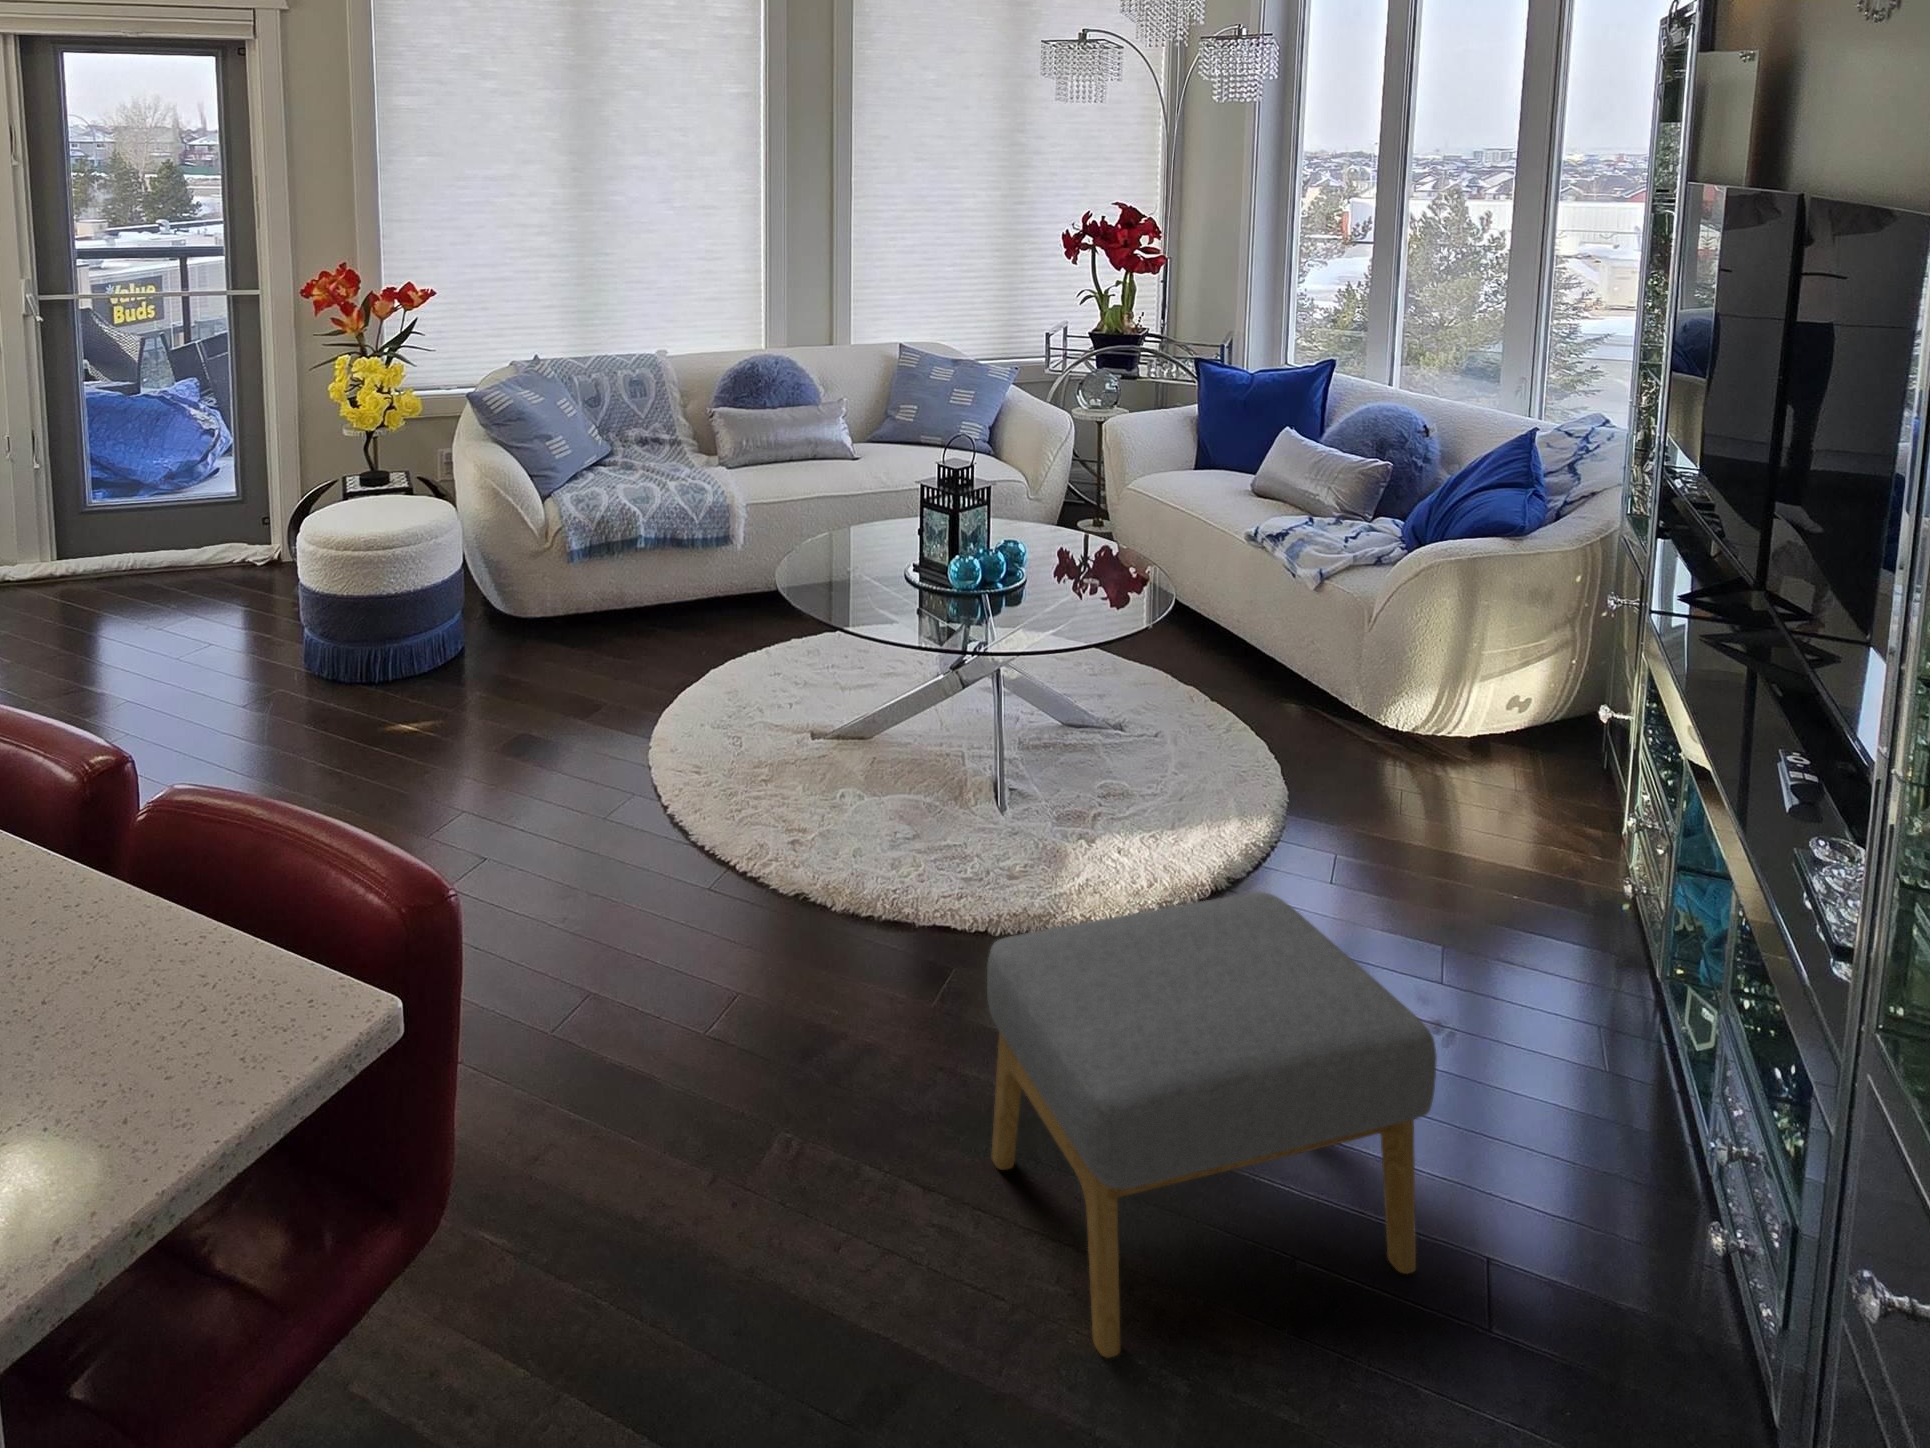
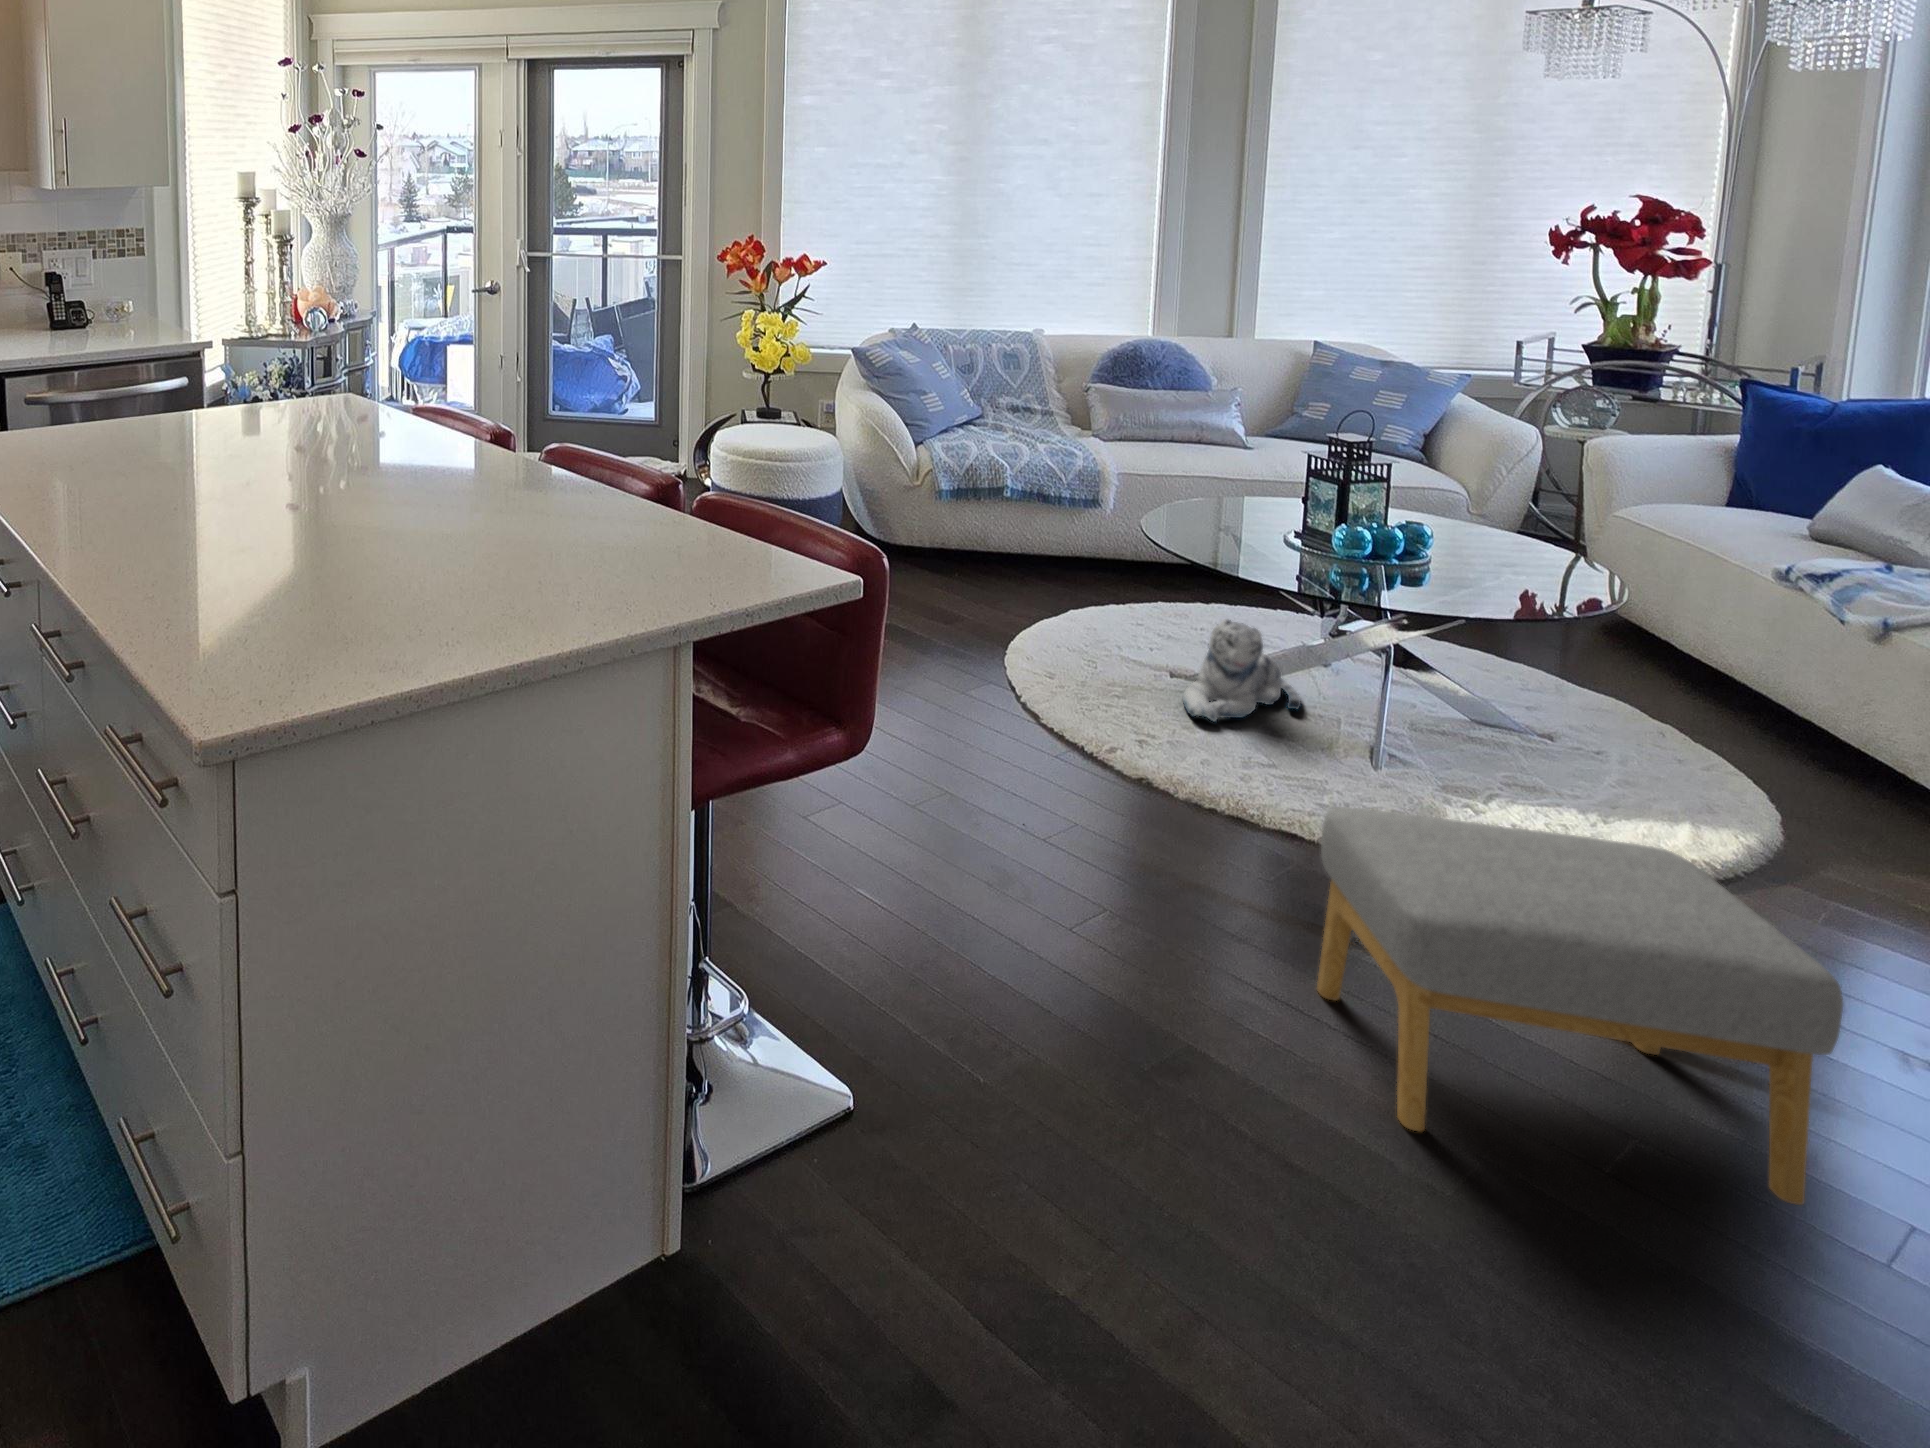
plush toy: none [826,670,929,792] -> present [1183,619,1302,722]

